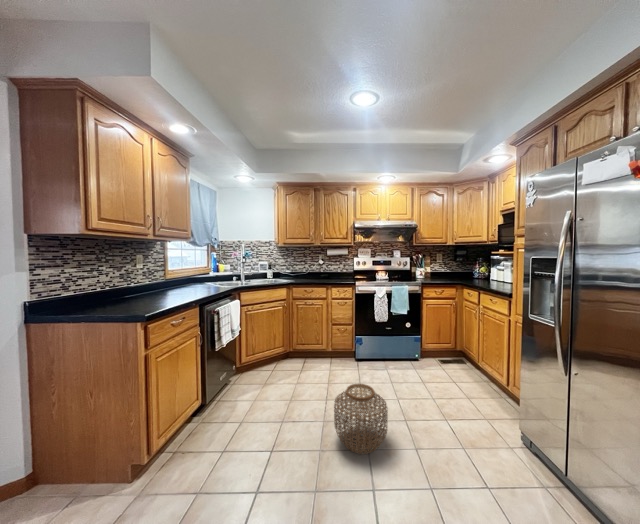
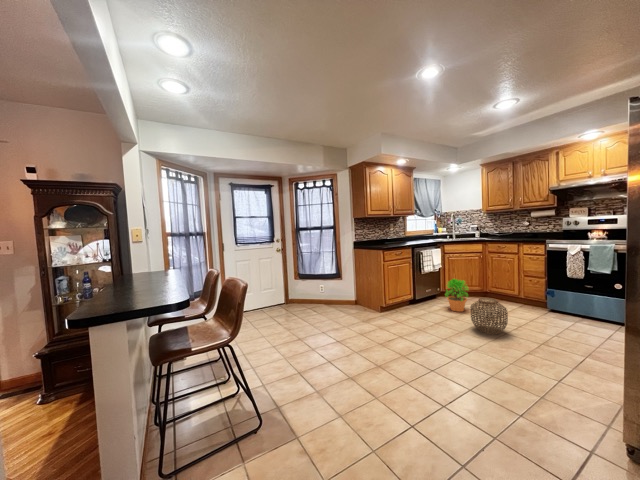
potted plant: none [258,351,301,410] -> present [445,279,468,312]

